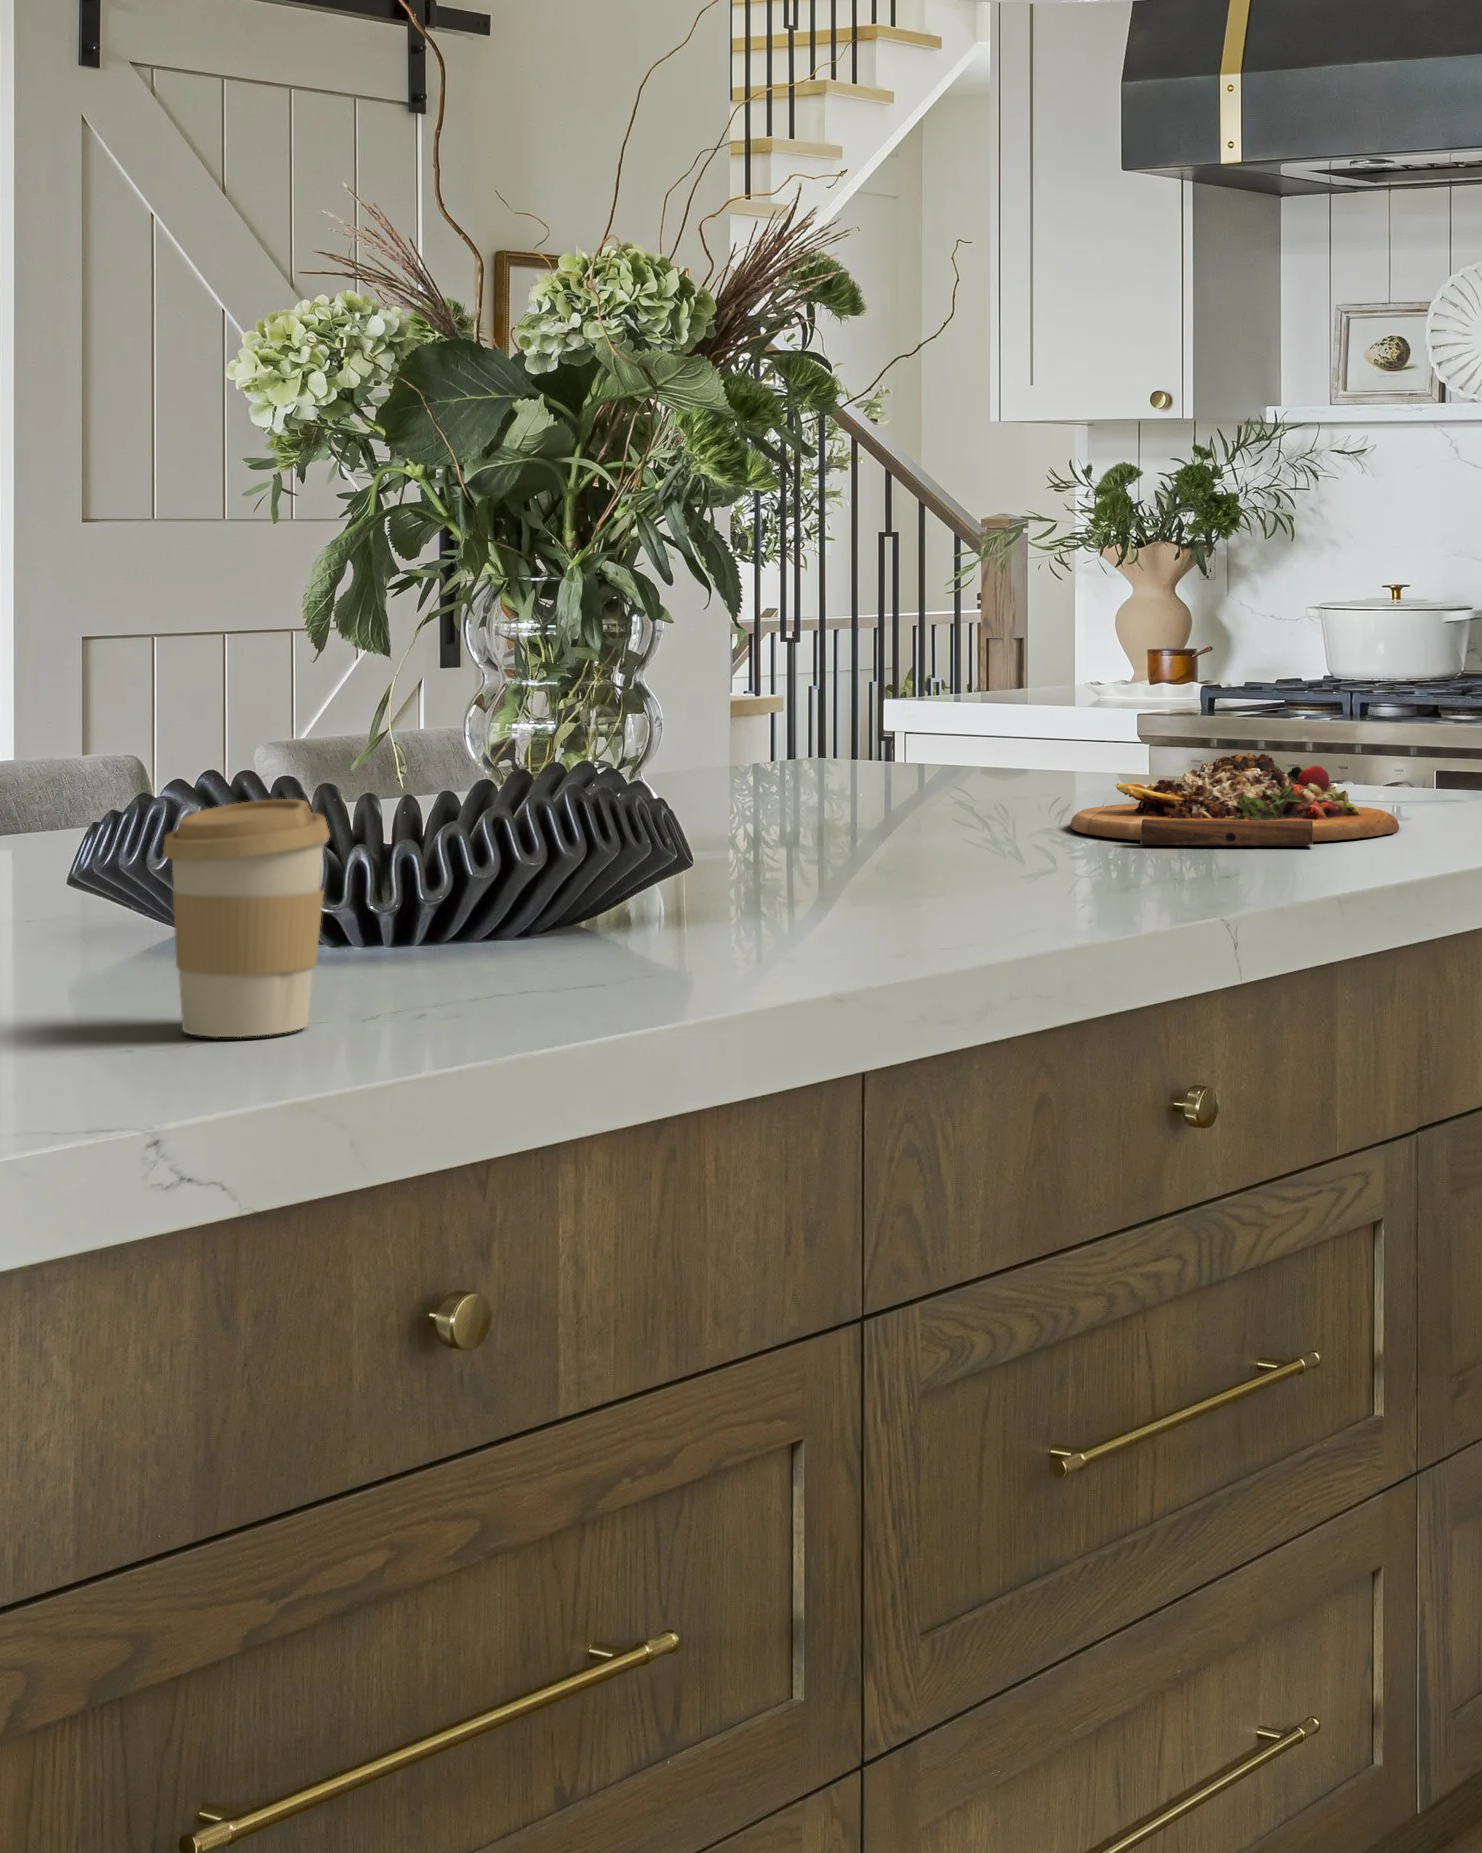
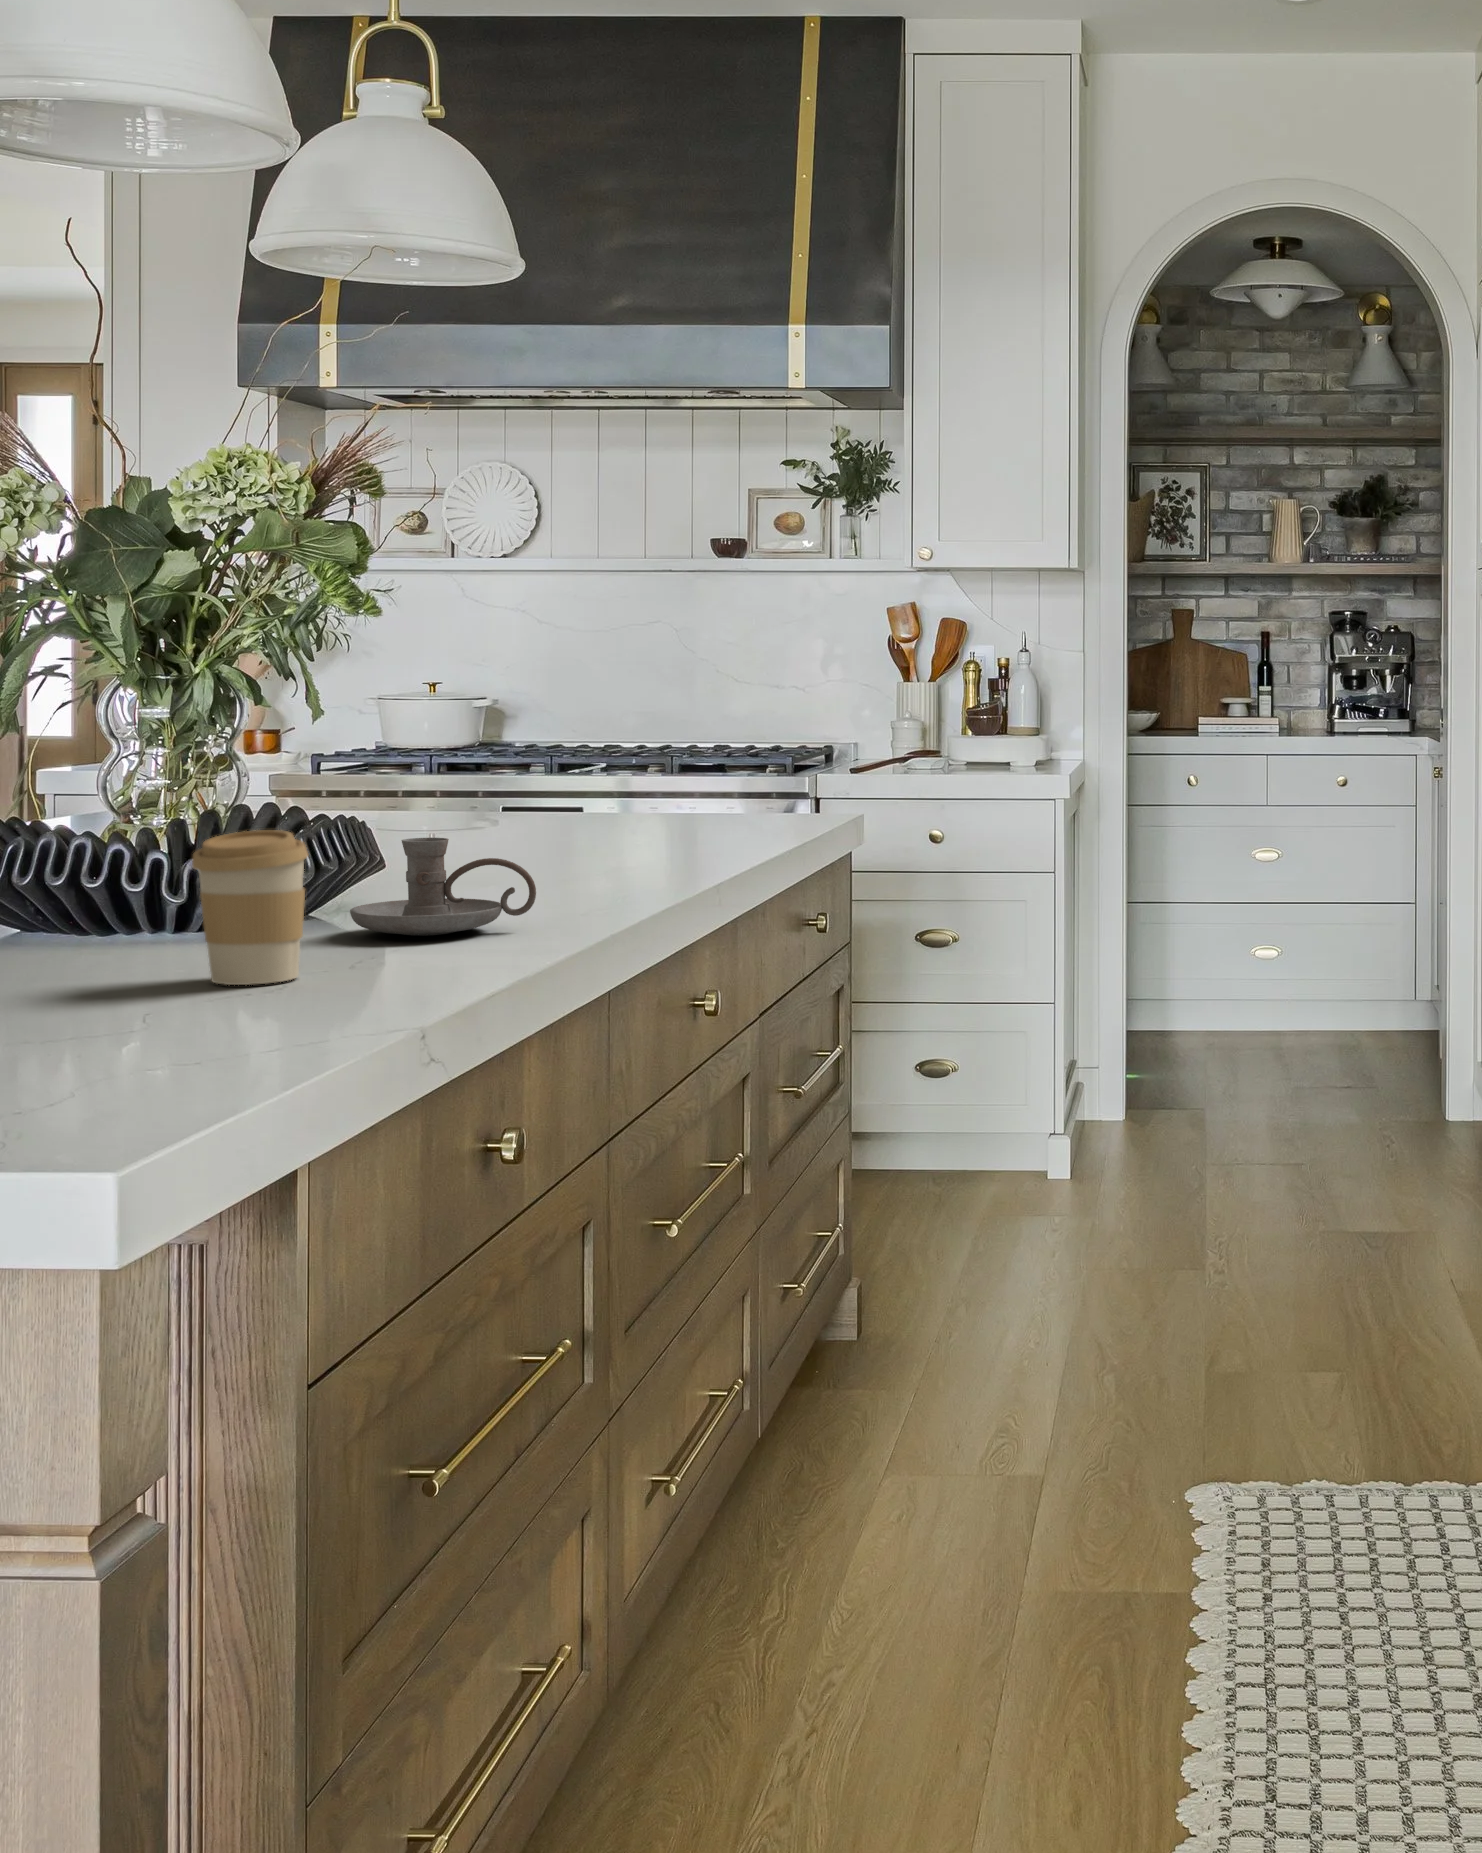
cutting board: present [1070,753,1399,846] -> none [455,790,676,849]
candle holder: none [530,821,791,976] -> present [350,838,536,936]

